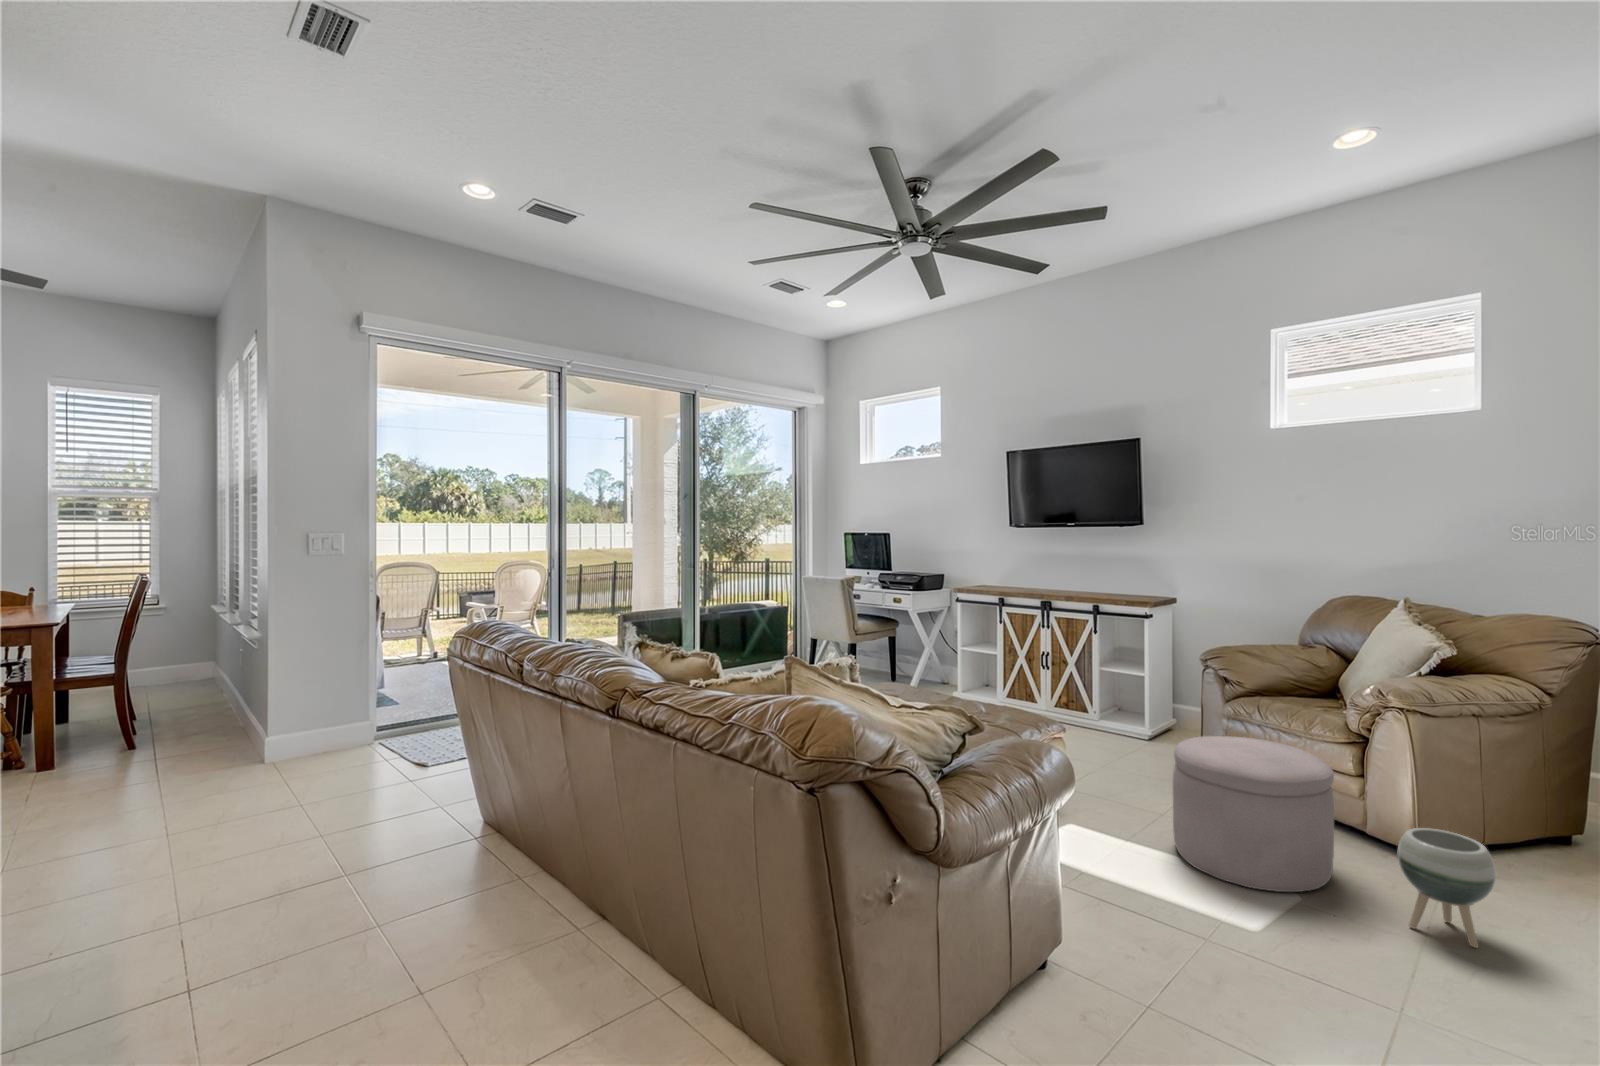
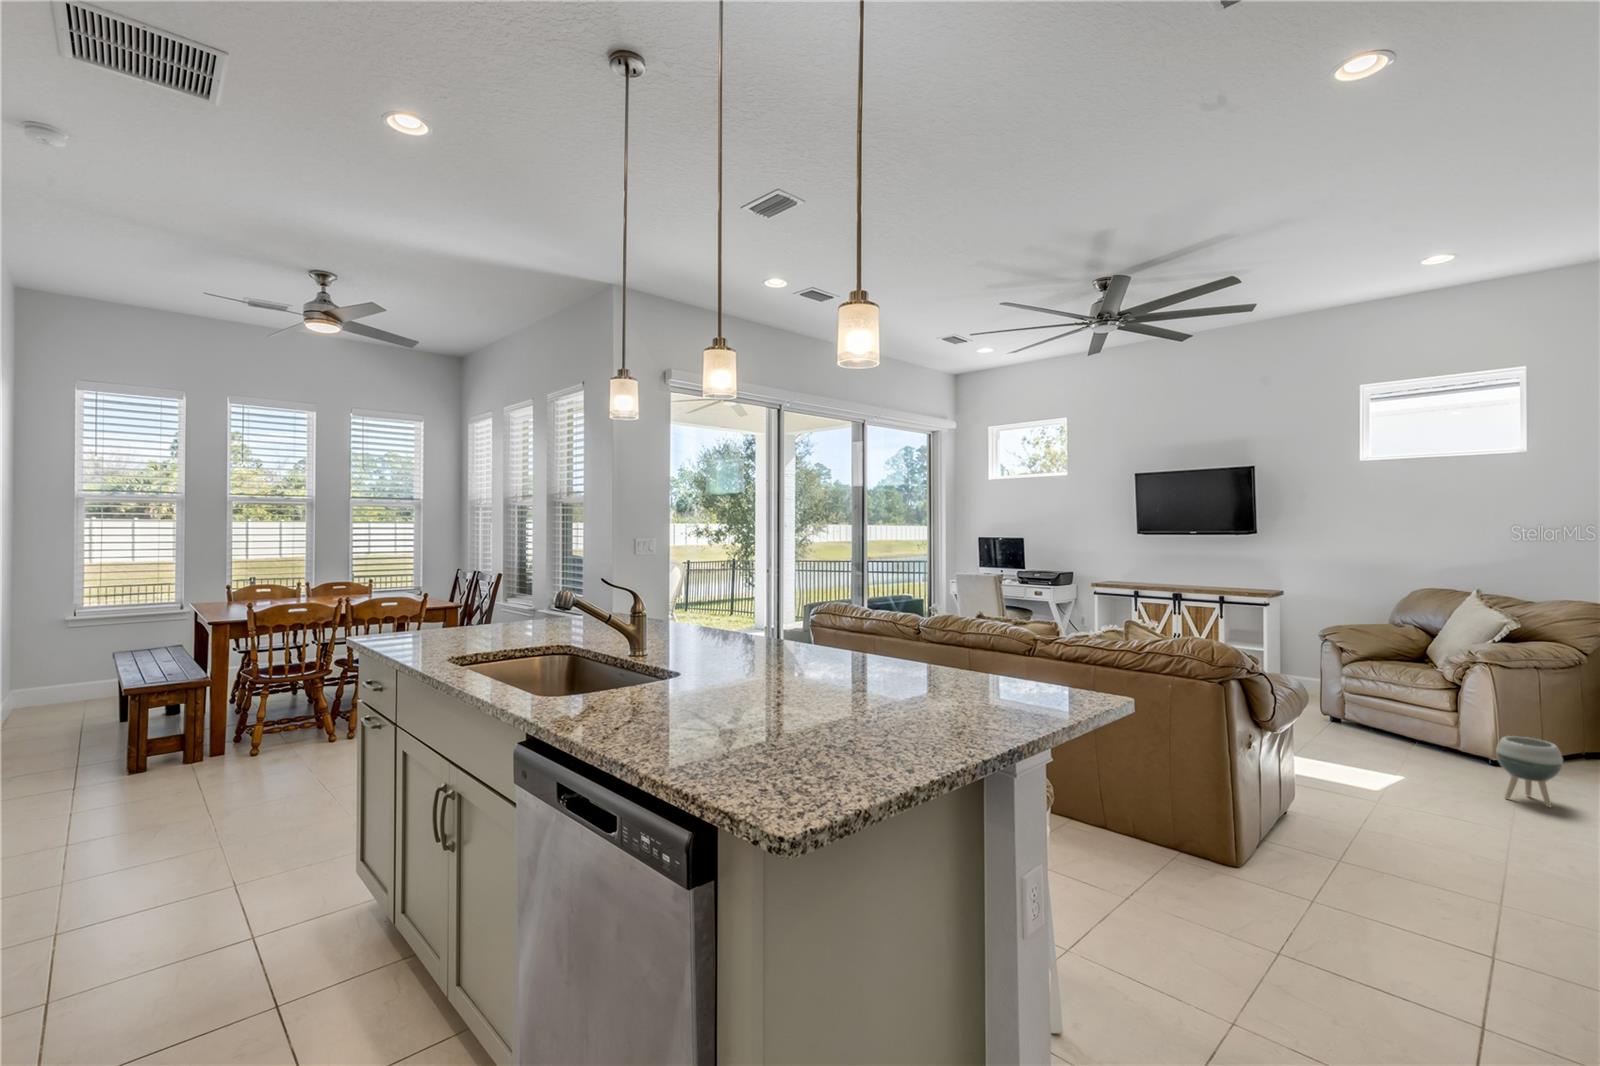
ottoman: present [1173,736,1334,892] -> none [1327,685,1447,782]

